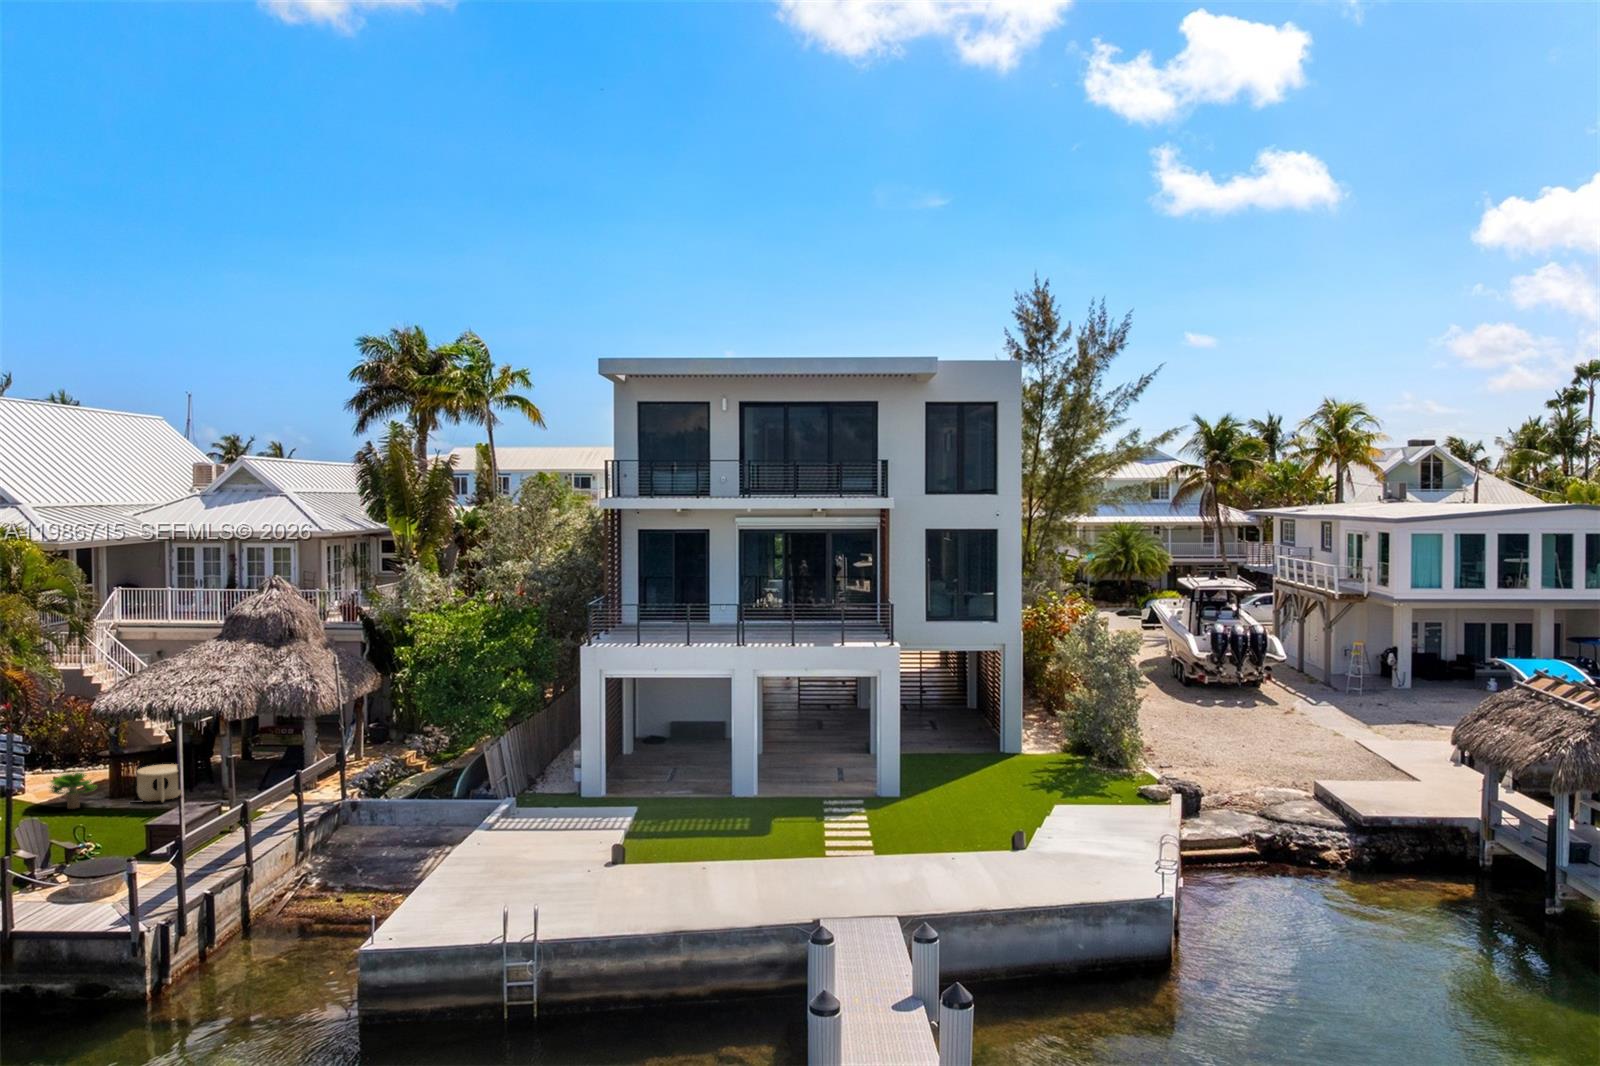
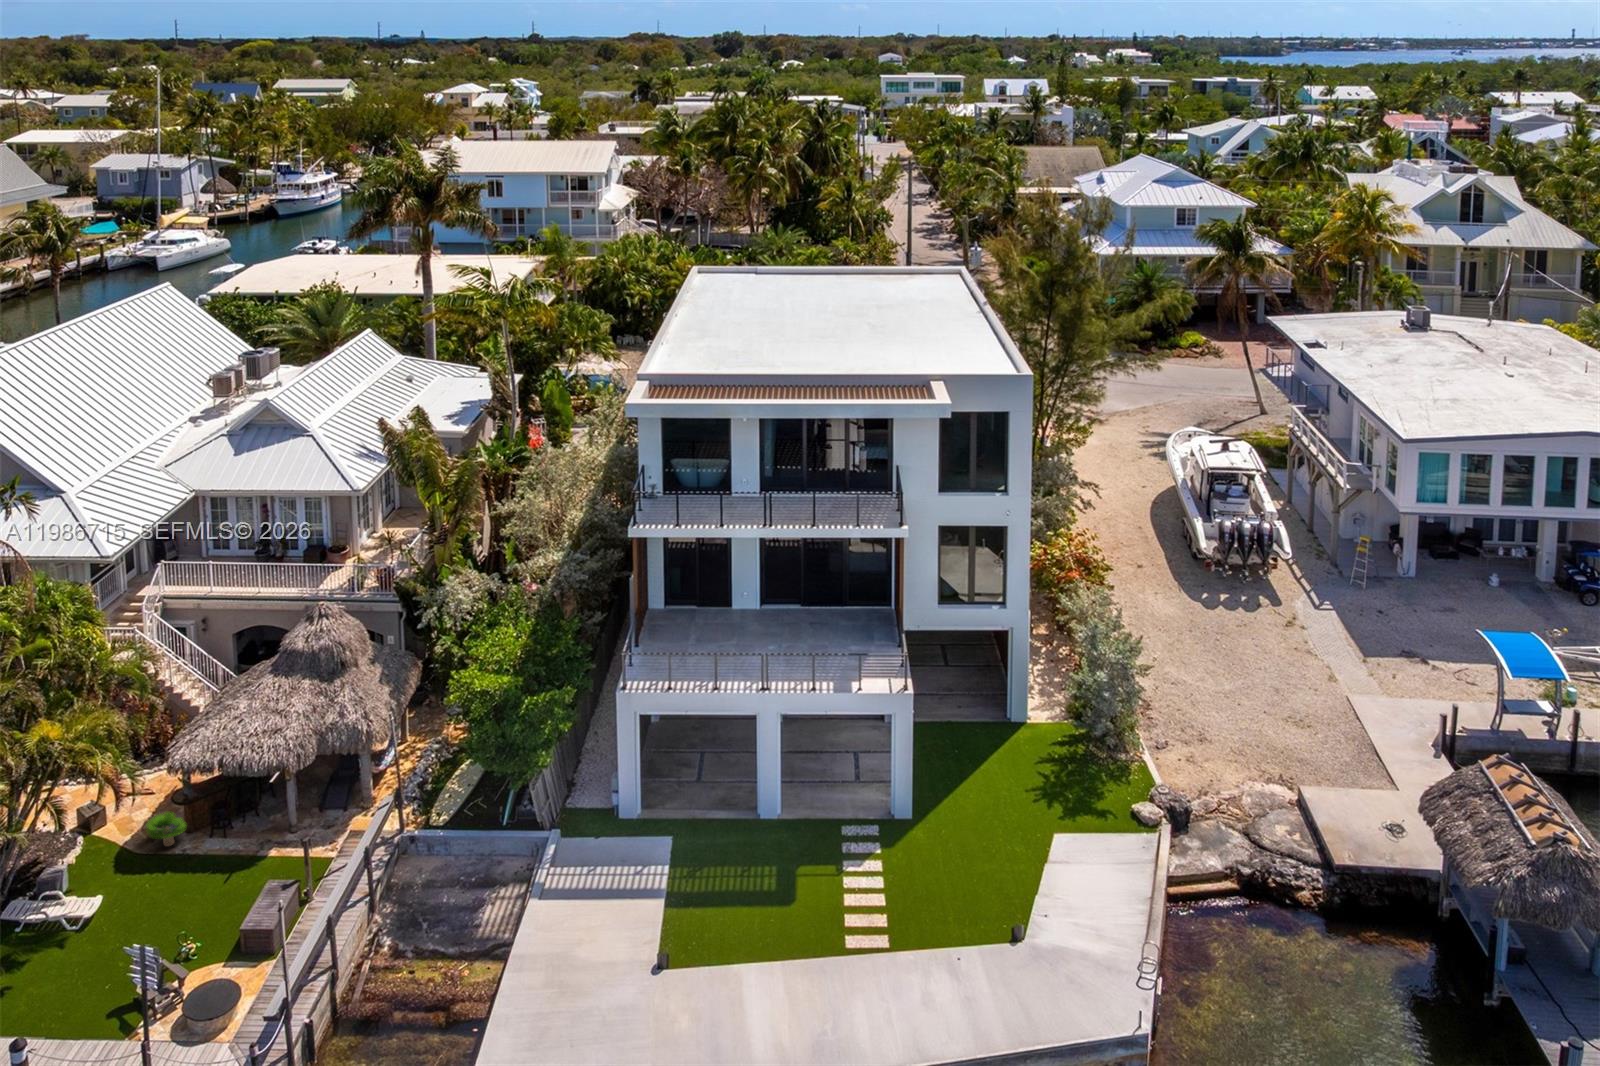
side table: present [137,764,182,802] -> none [219,795,261,834]

